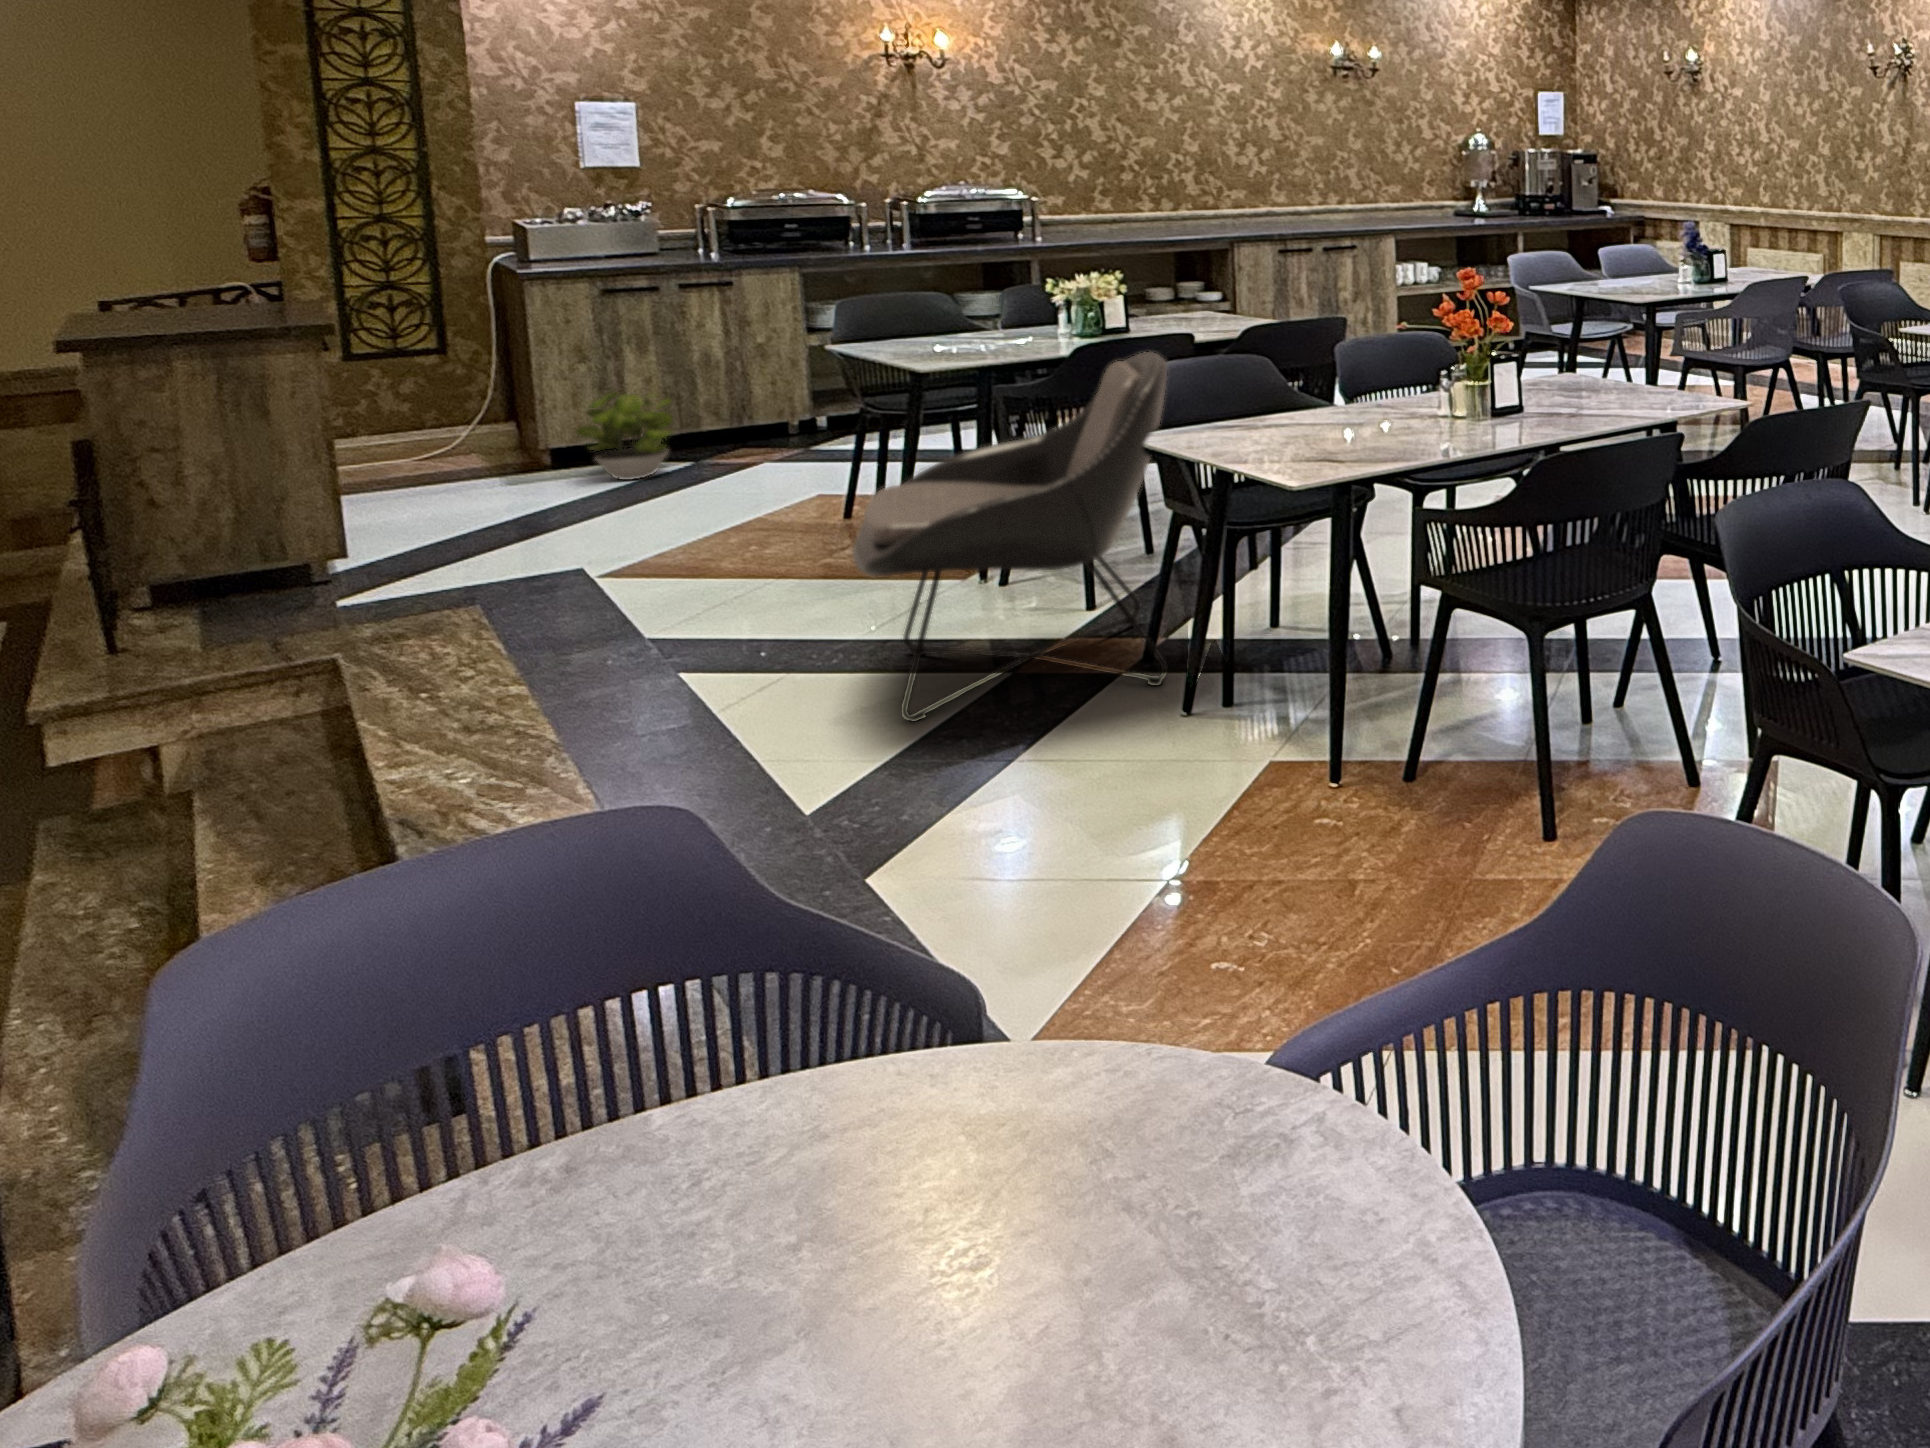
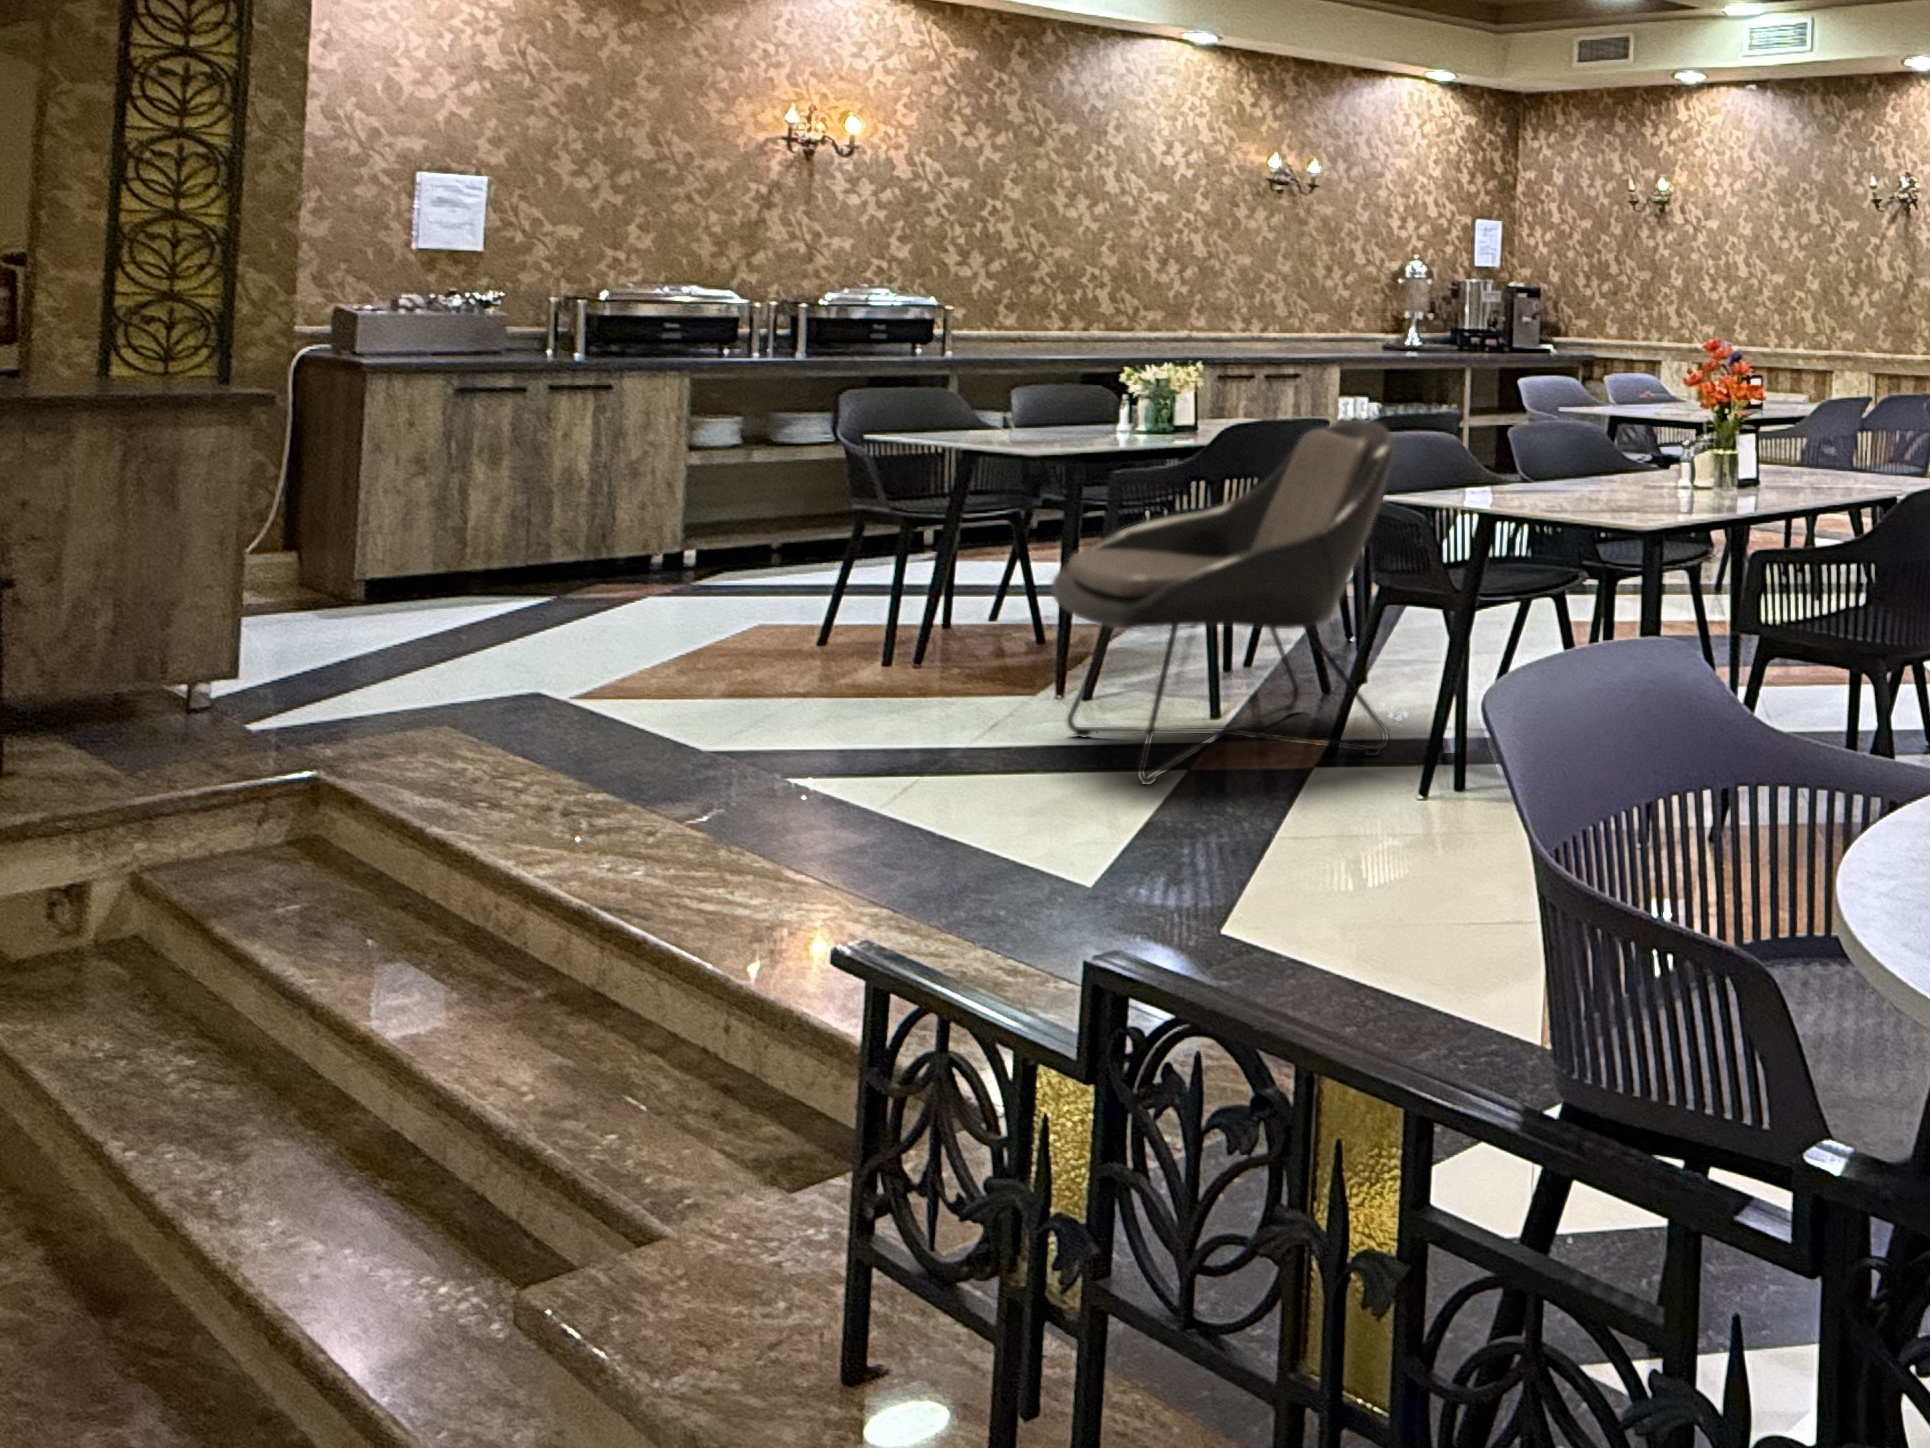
potted plant: present [576,391,672,480] -> none [470,495,584,602]

